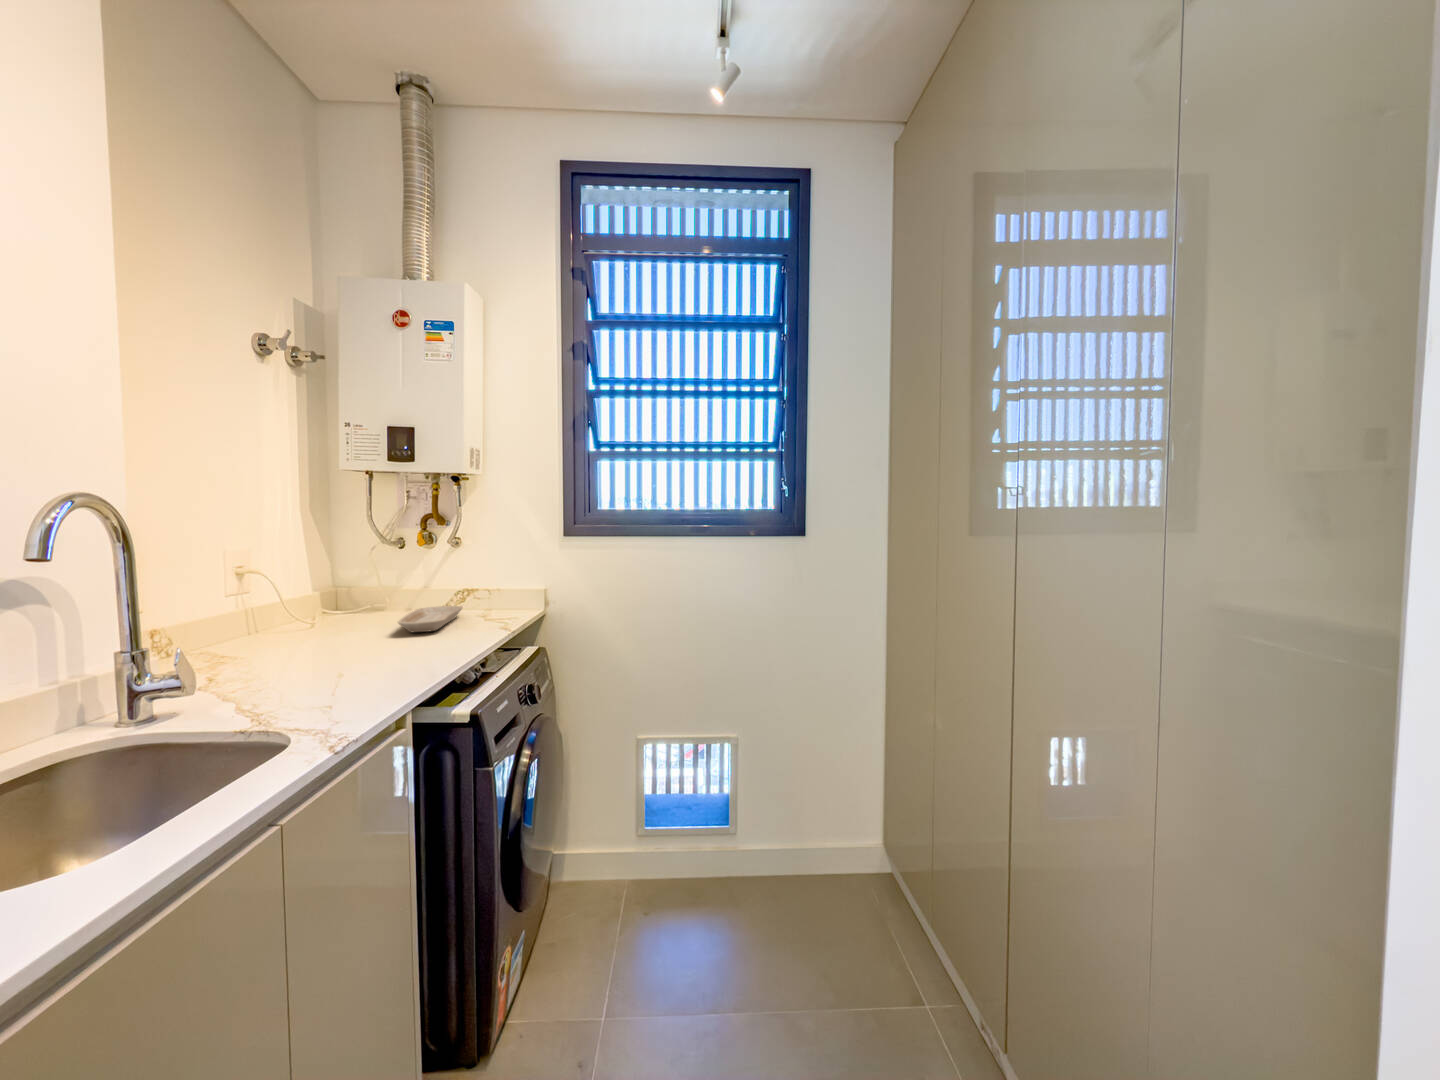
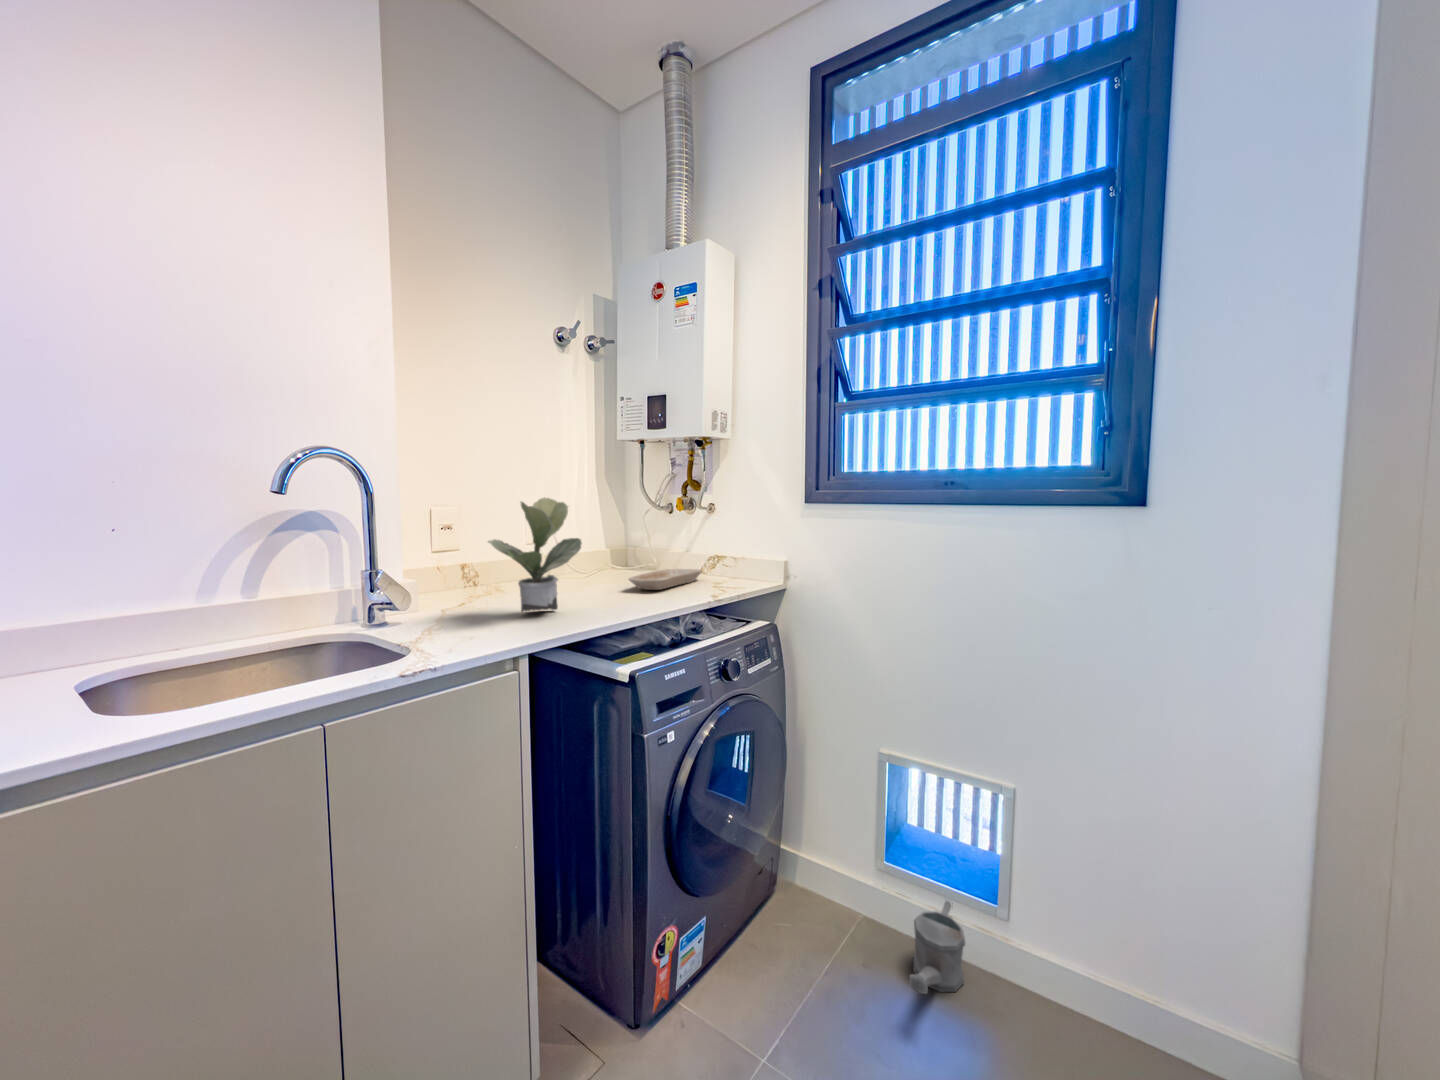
potted plant: none [268,547,393,673] -> present [488,498,582,612]
watering can: none [677,841,714,906] -> present [909,901,965,994]

